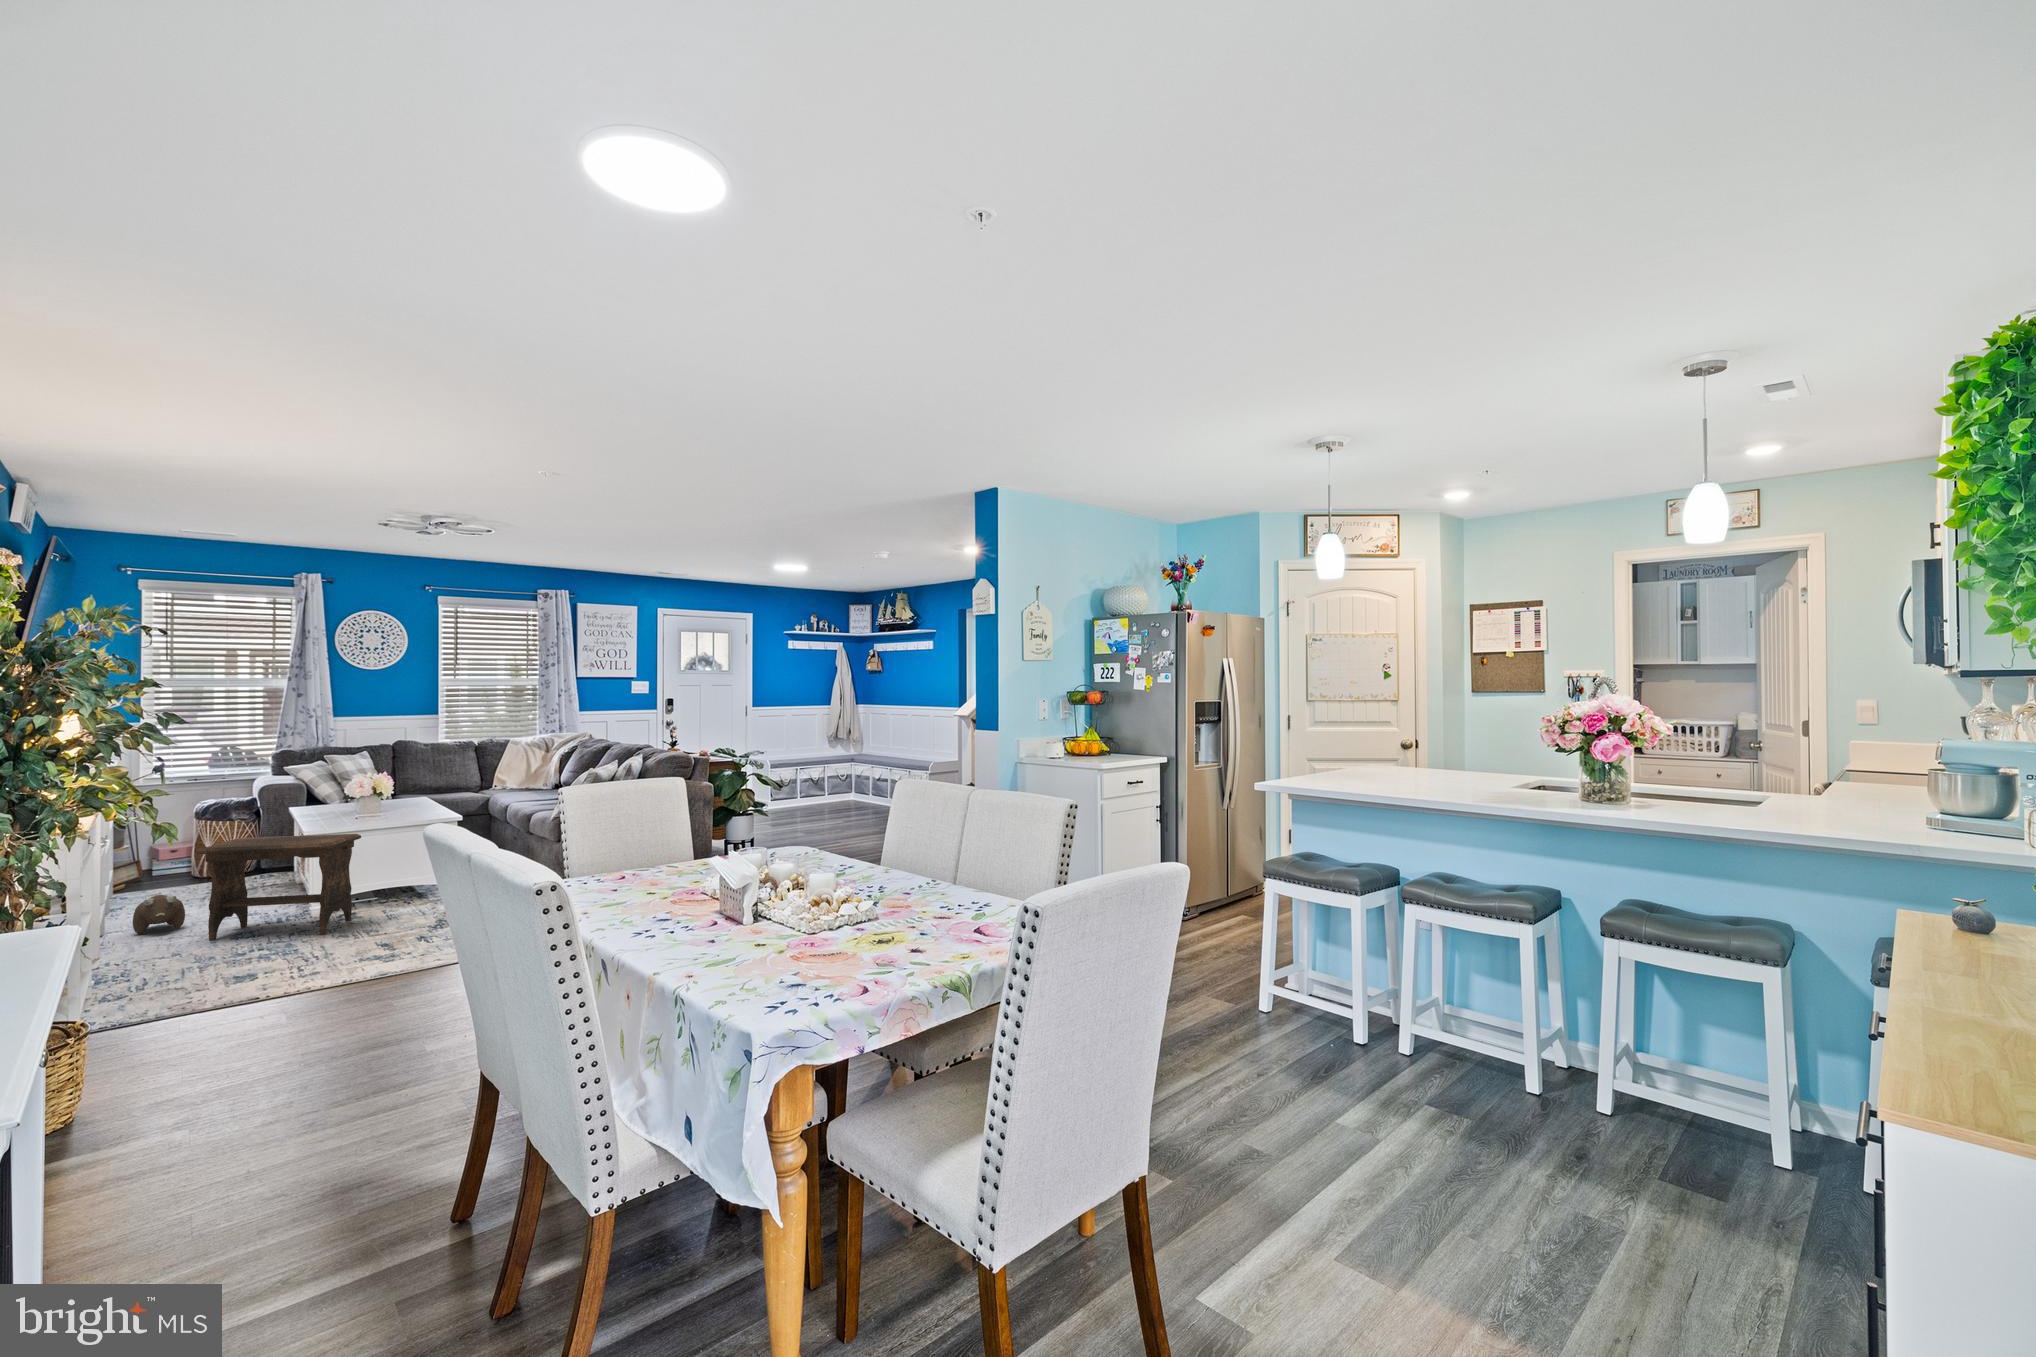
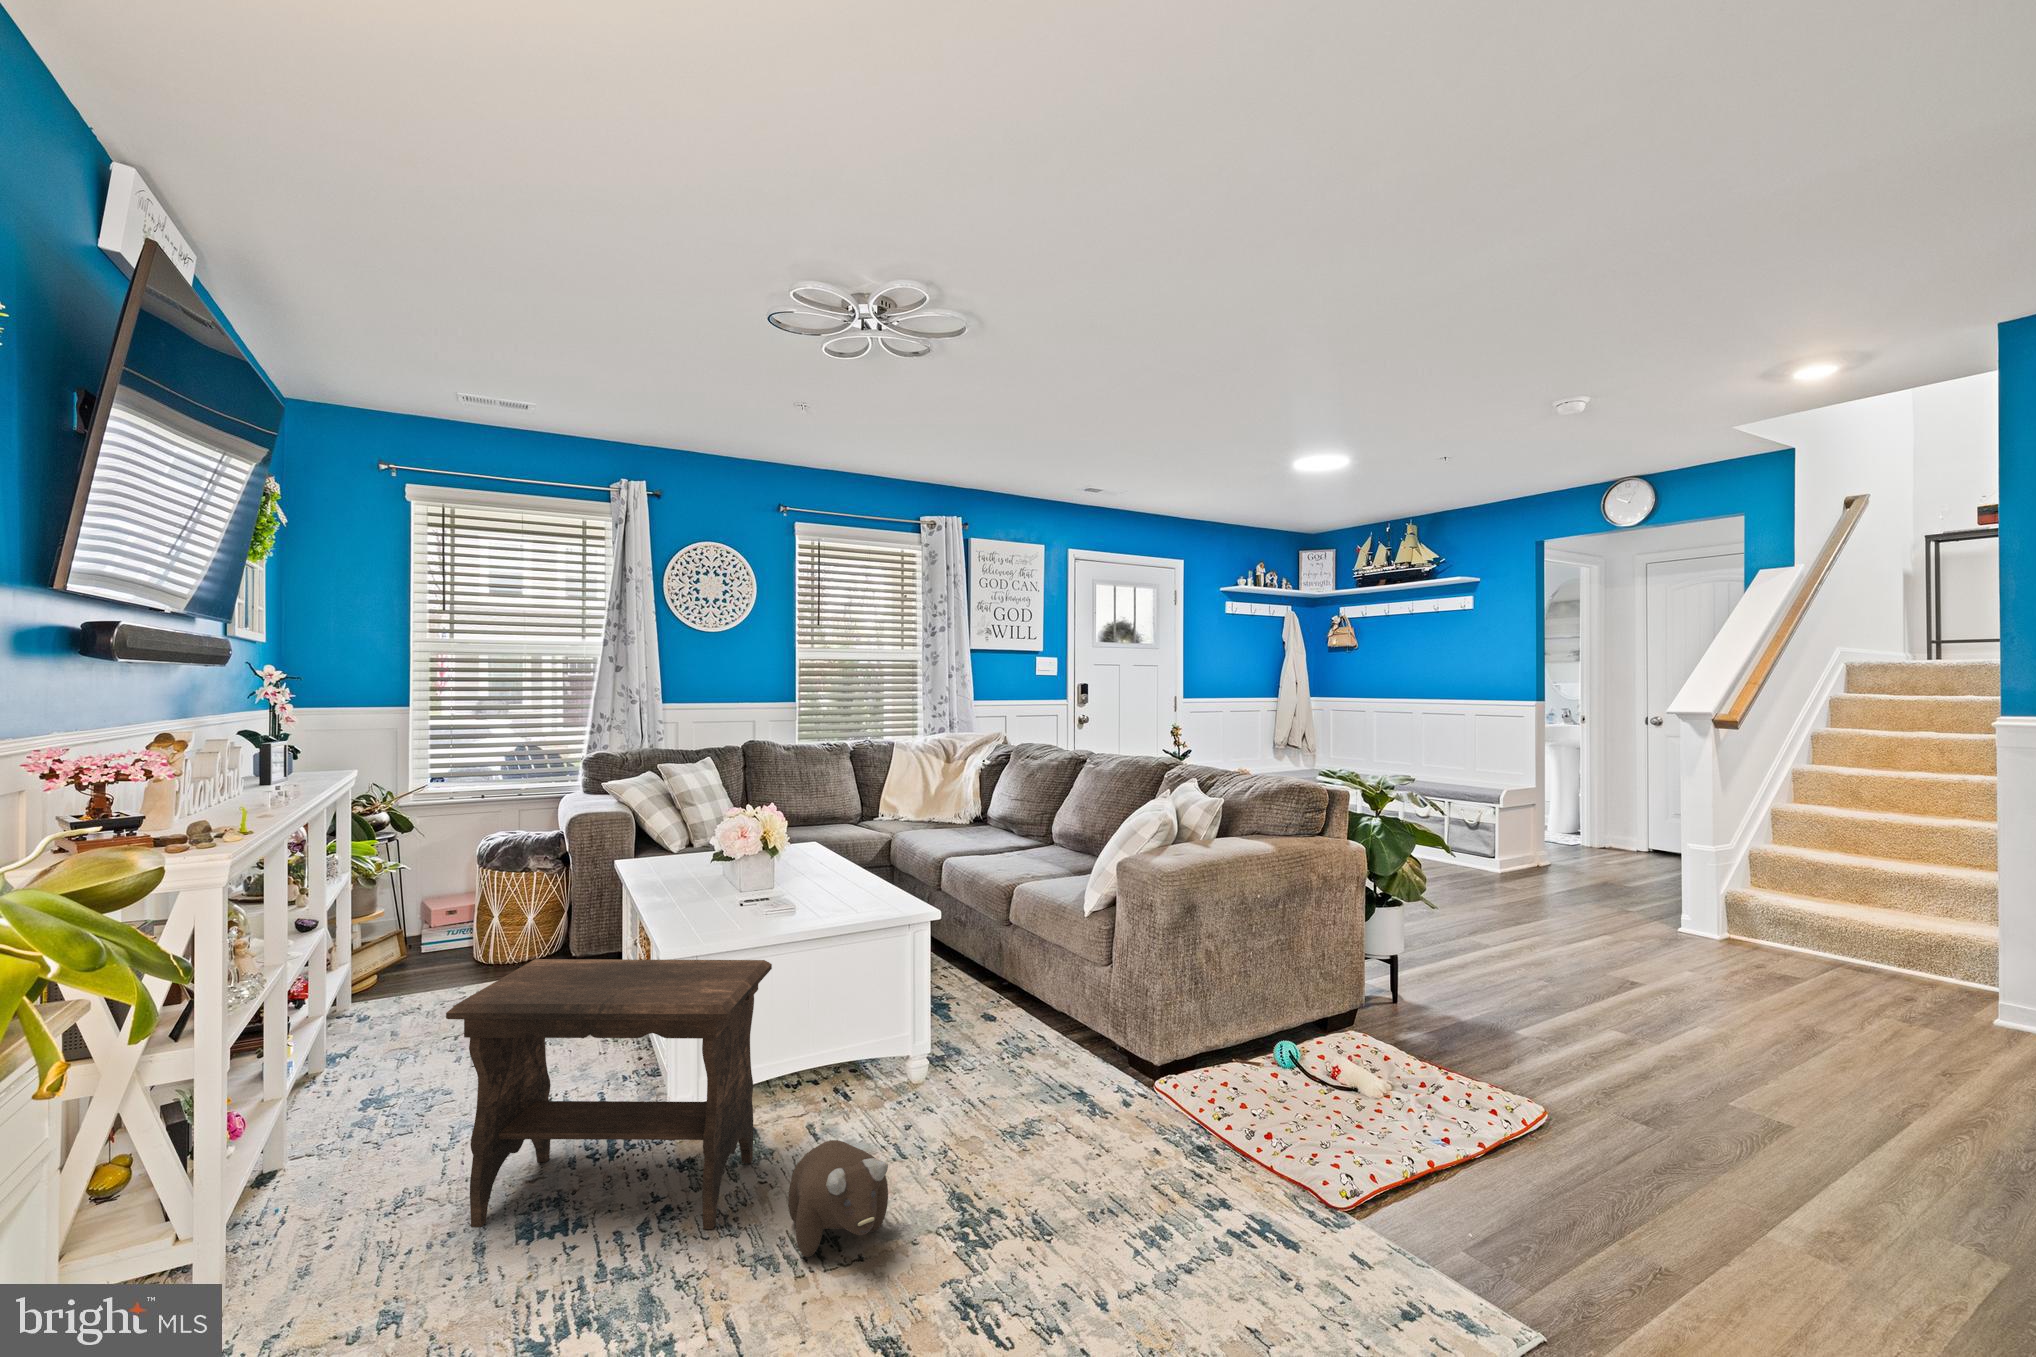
plush toy: present [133,895,185,934] -> present [788,1140,888,1257]

